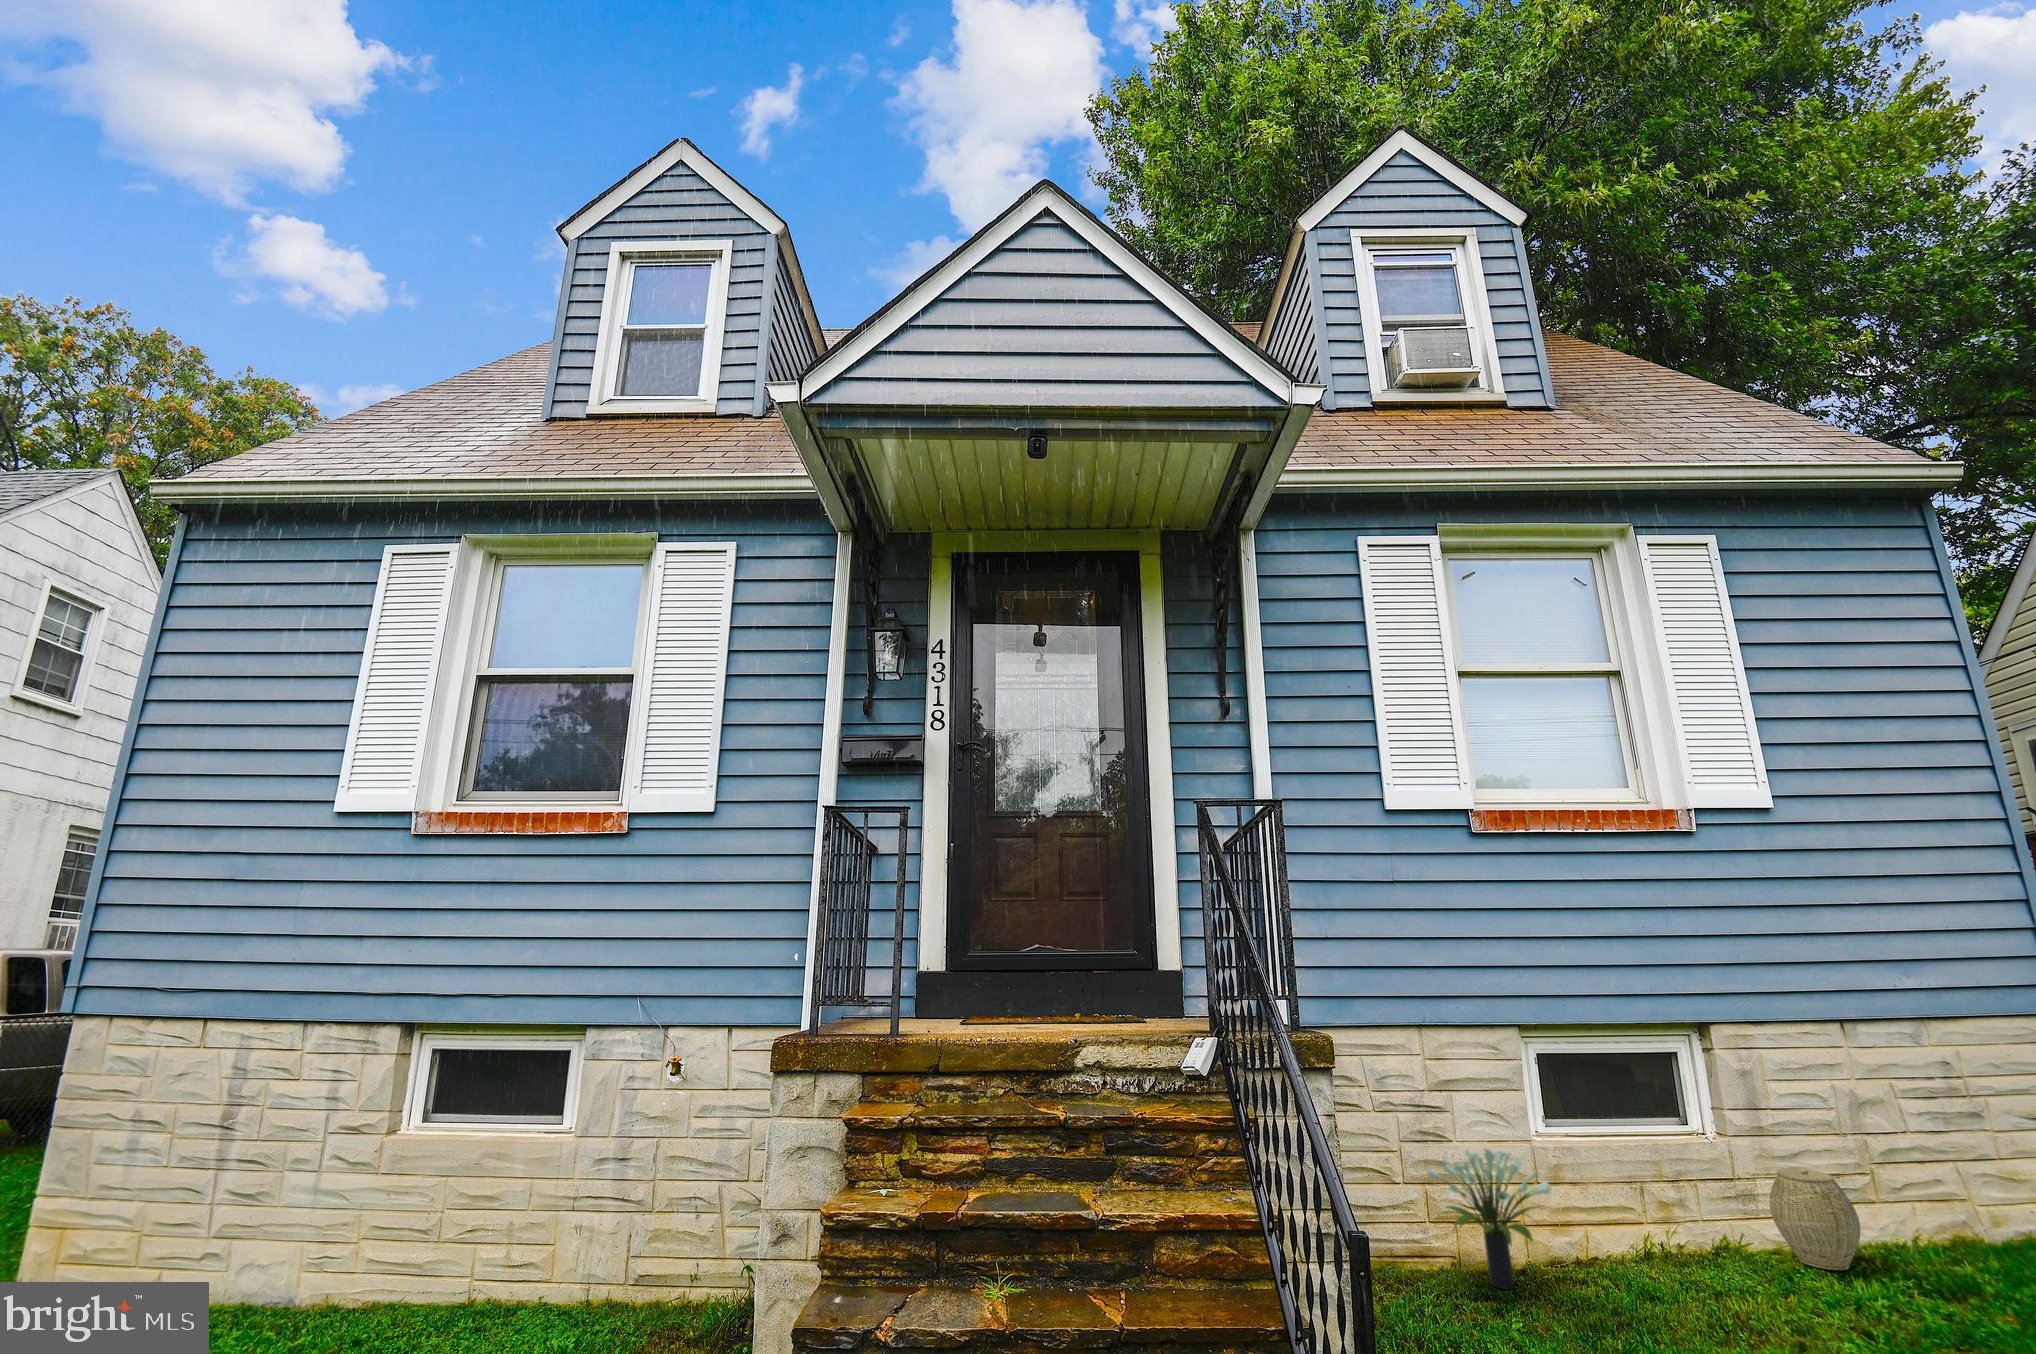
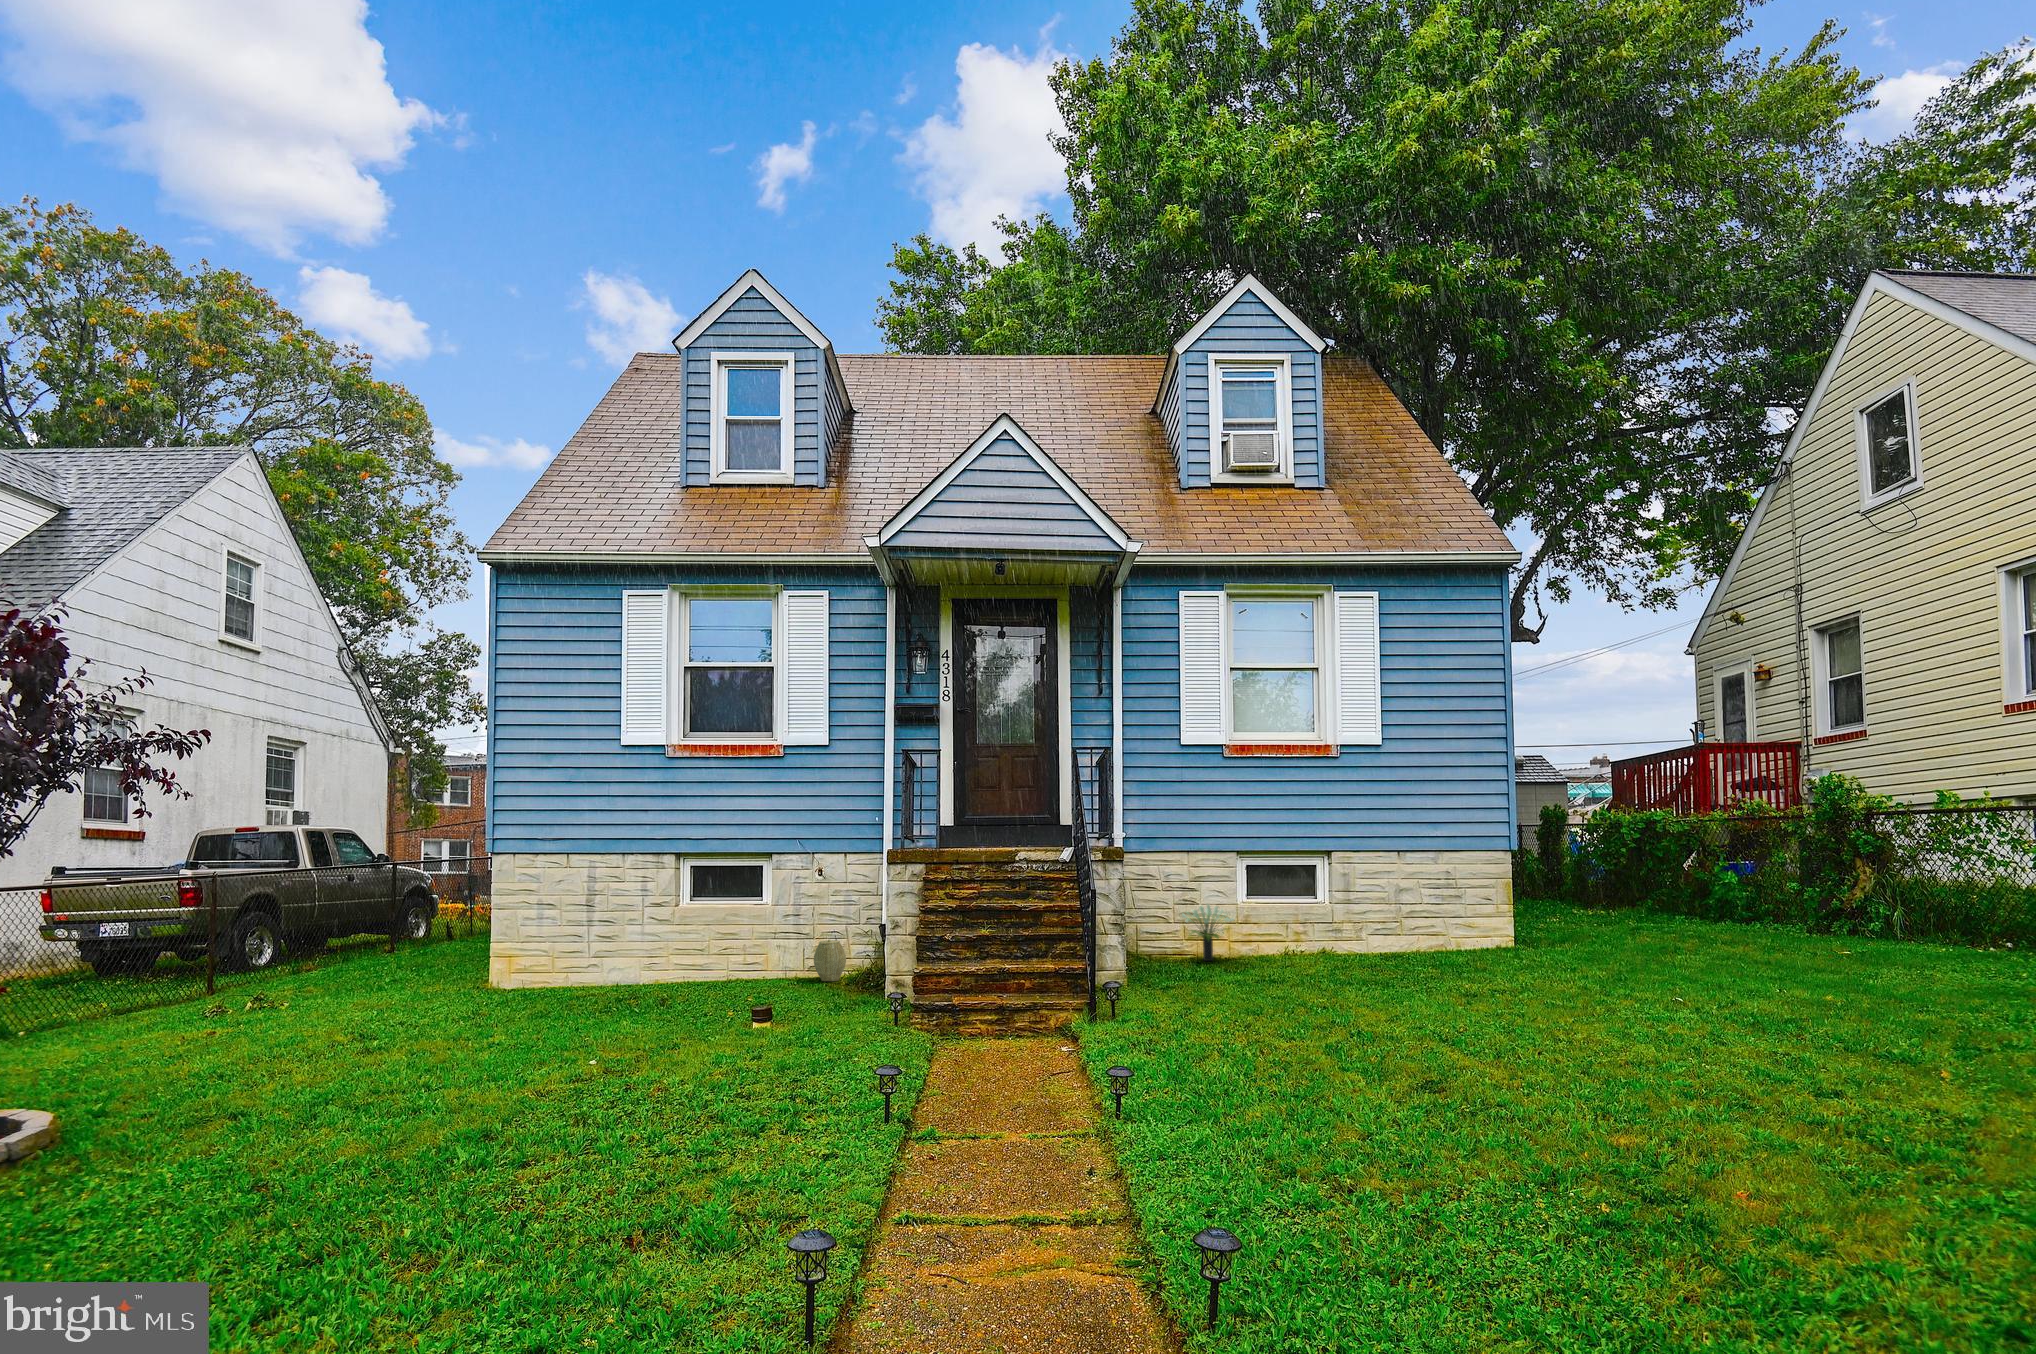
woven basket: present [1770,1168,1860,1270] -> present [814,940,846,981]

